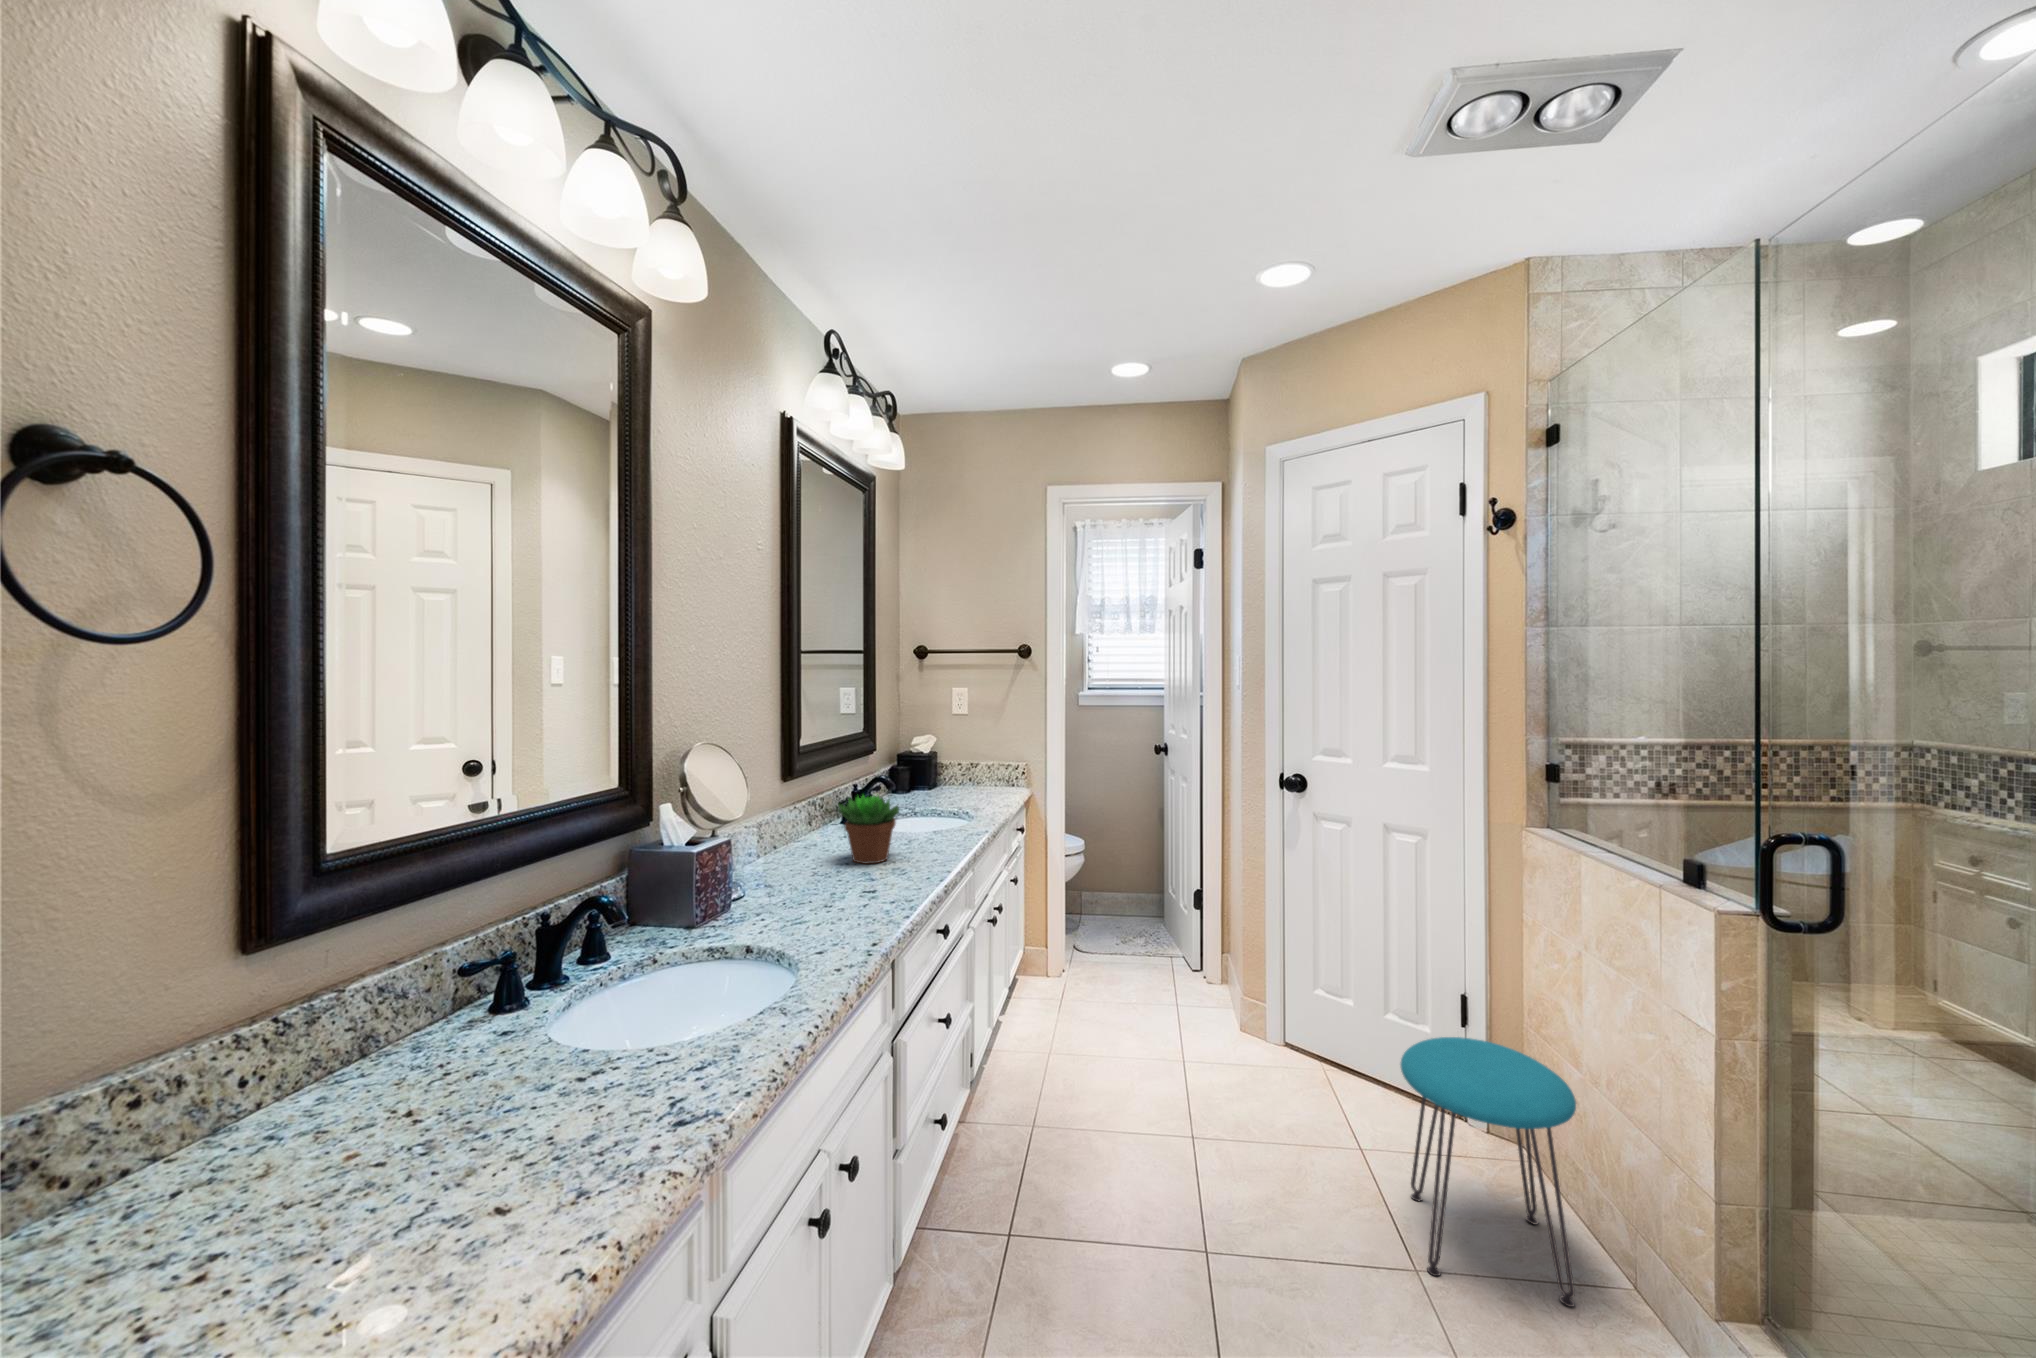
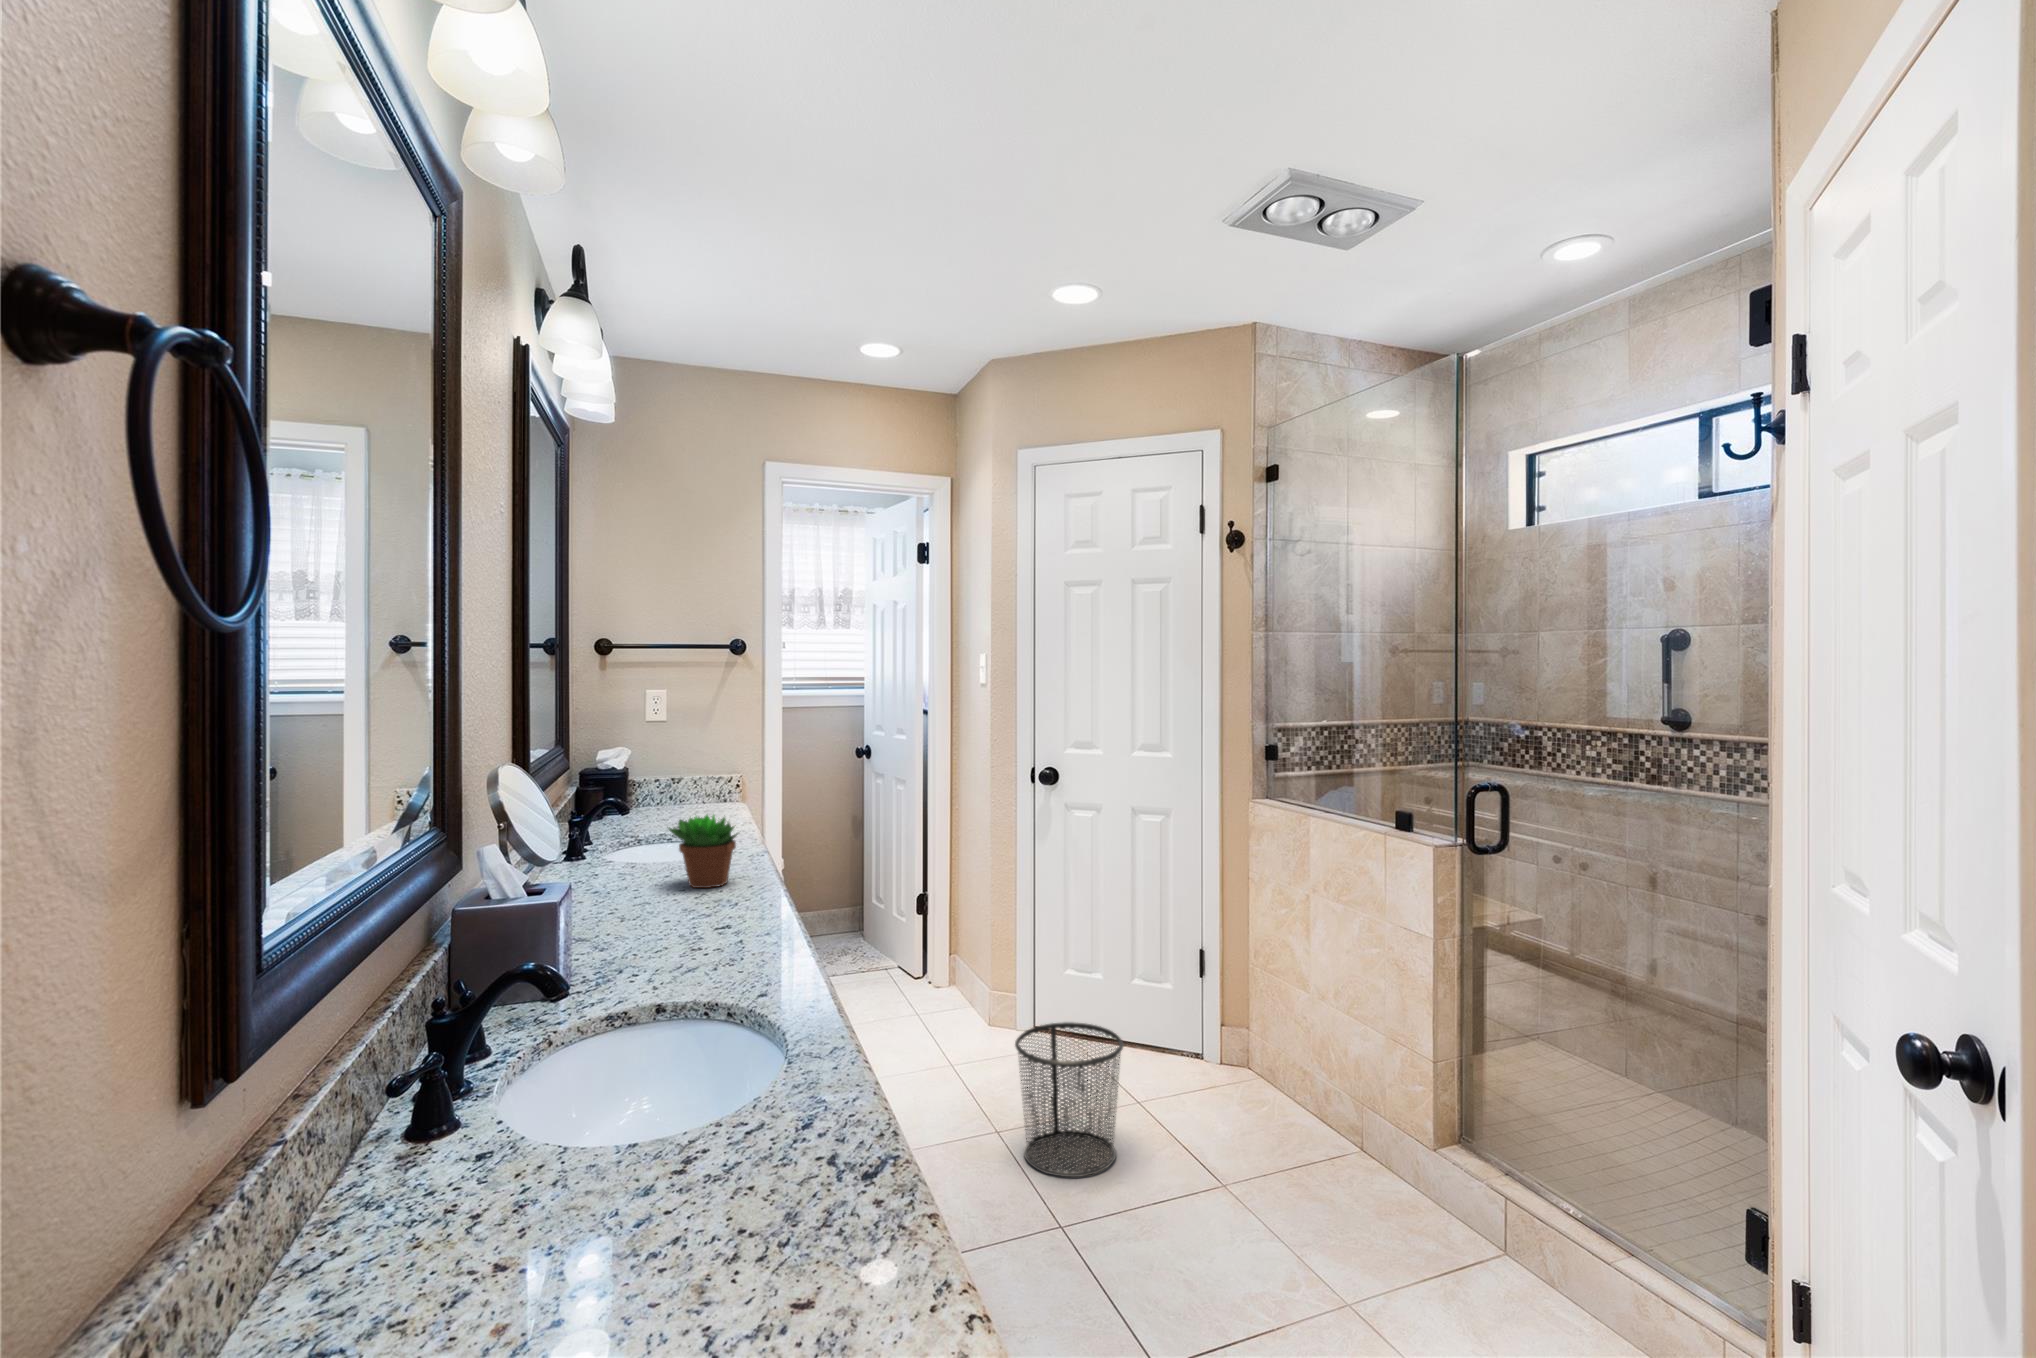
stool: present [1401,1037,1576,1307] -> none [1179,975,1303,1157]
waste bin: none [1188,1052,1315,1249] -> present [1015,1022,1124,1177]

